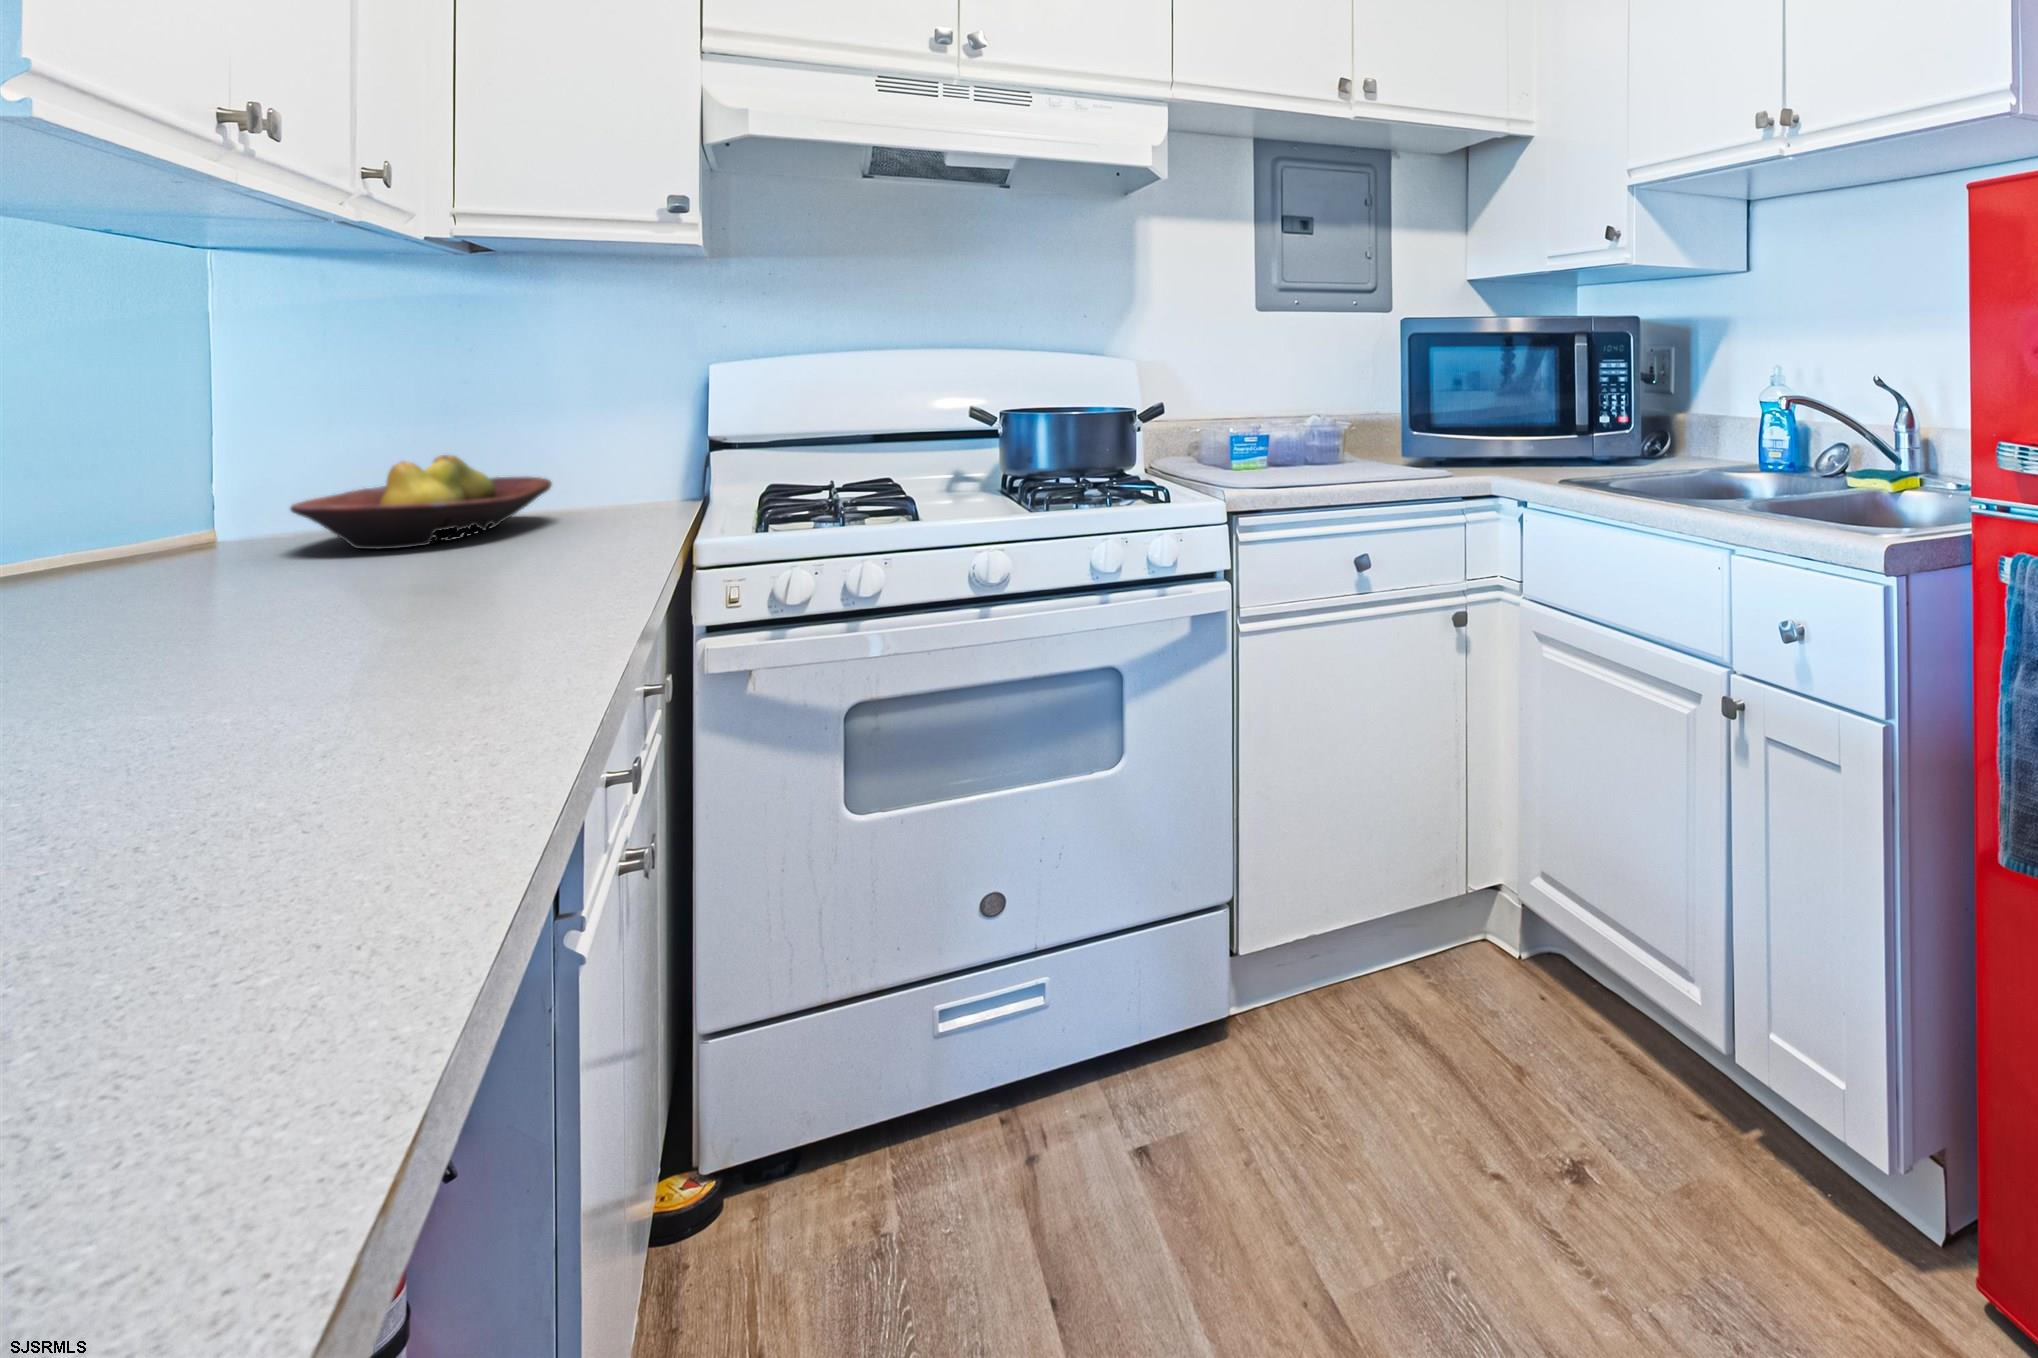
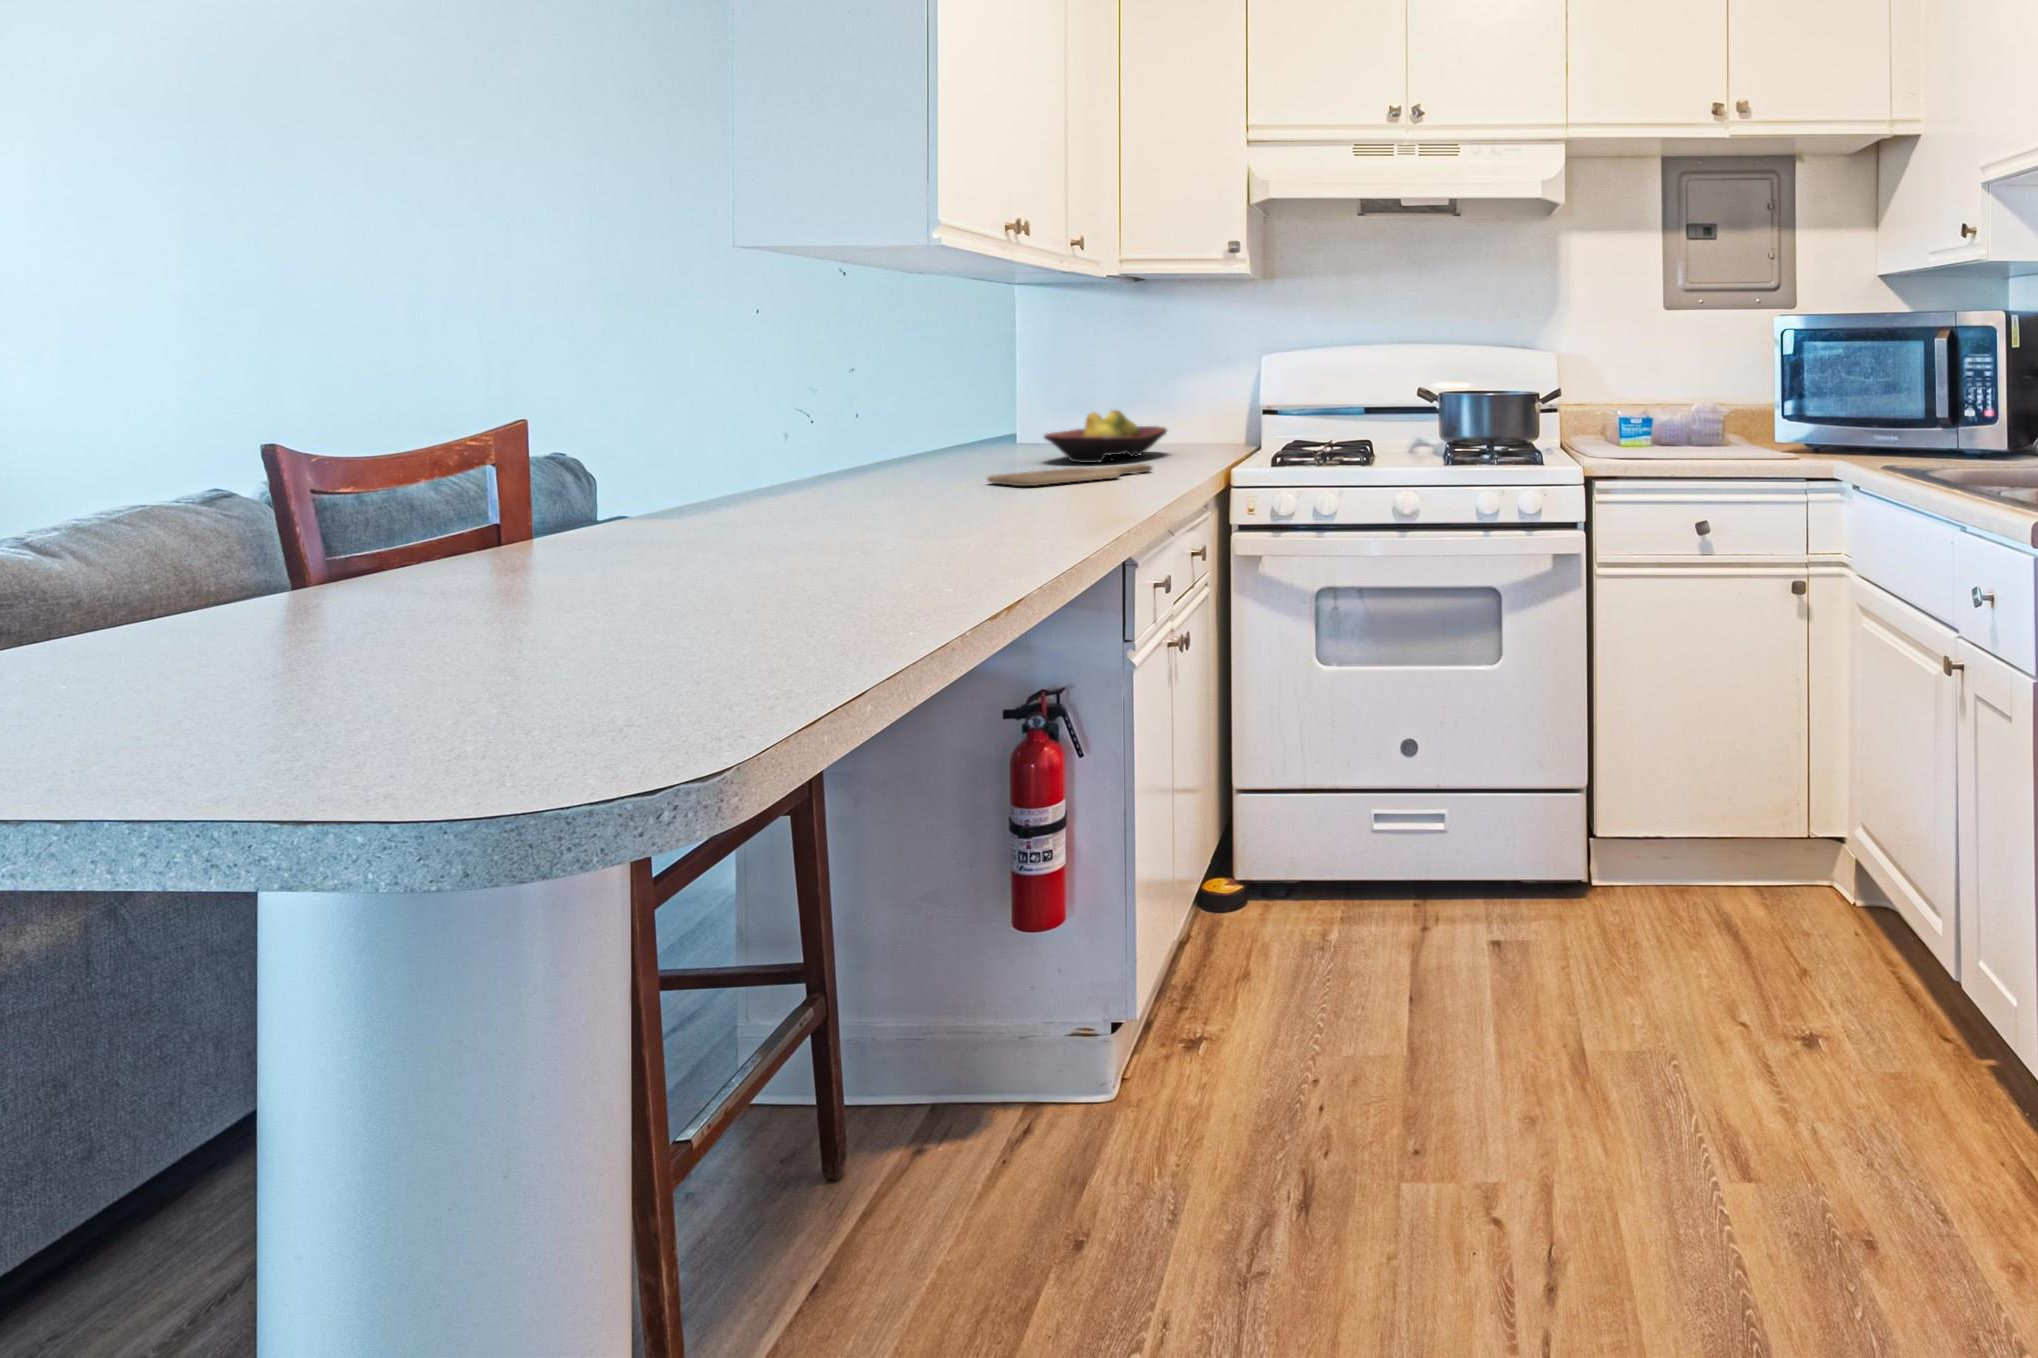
cutting board: none [159,548,553,621] -> present [988,464,1152,486]

